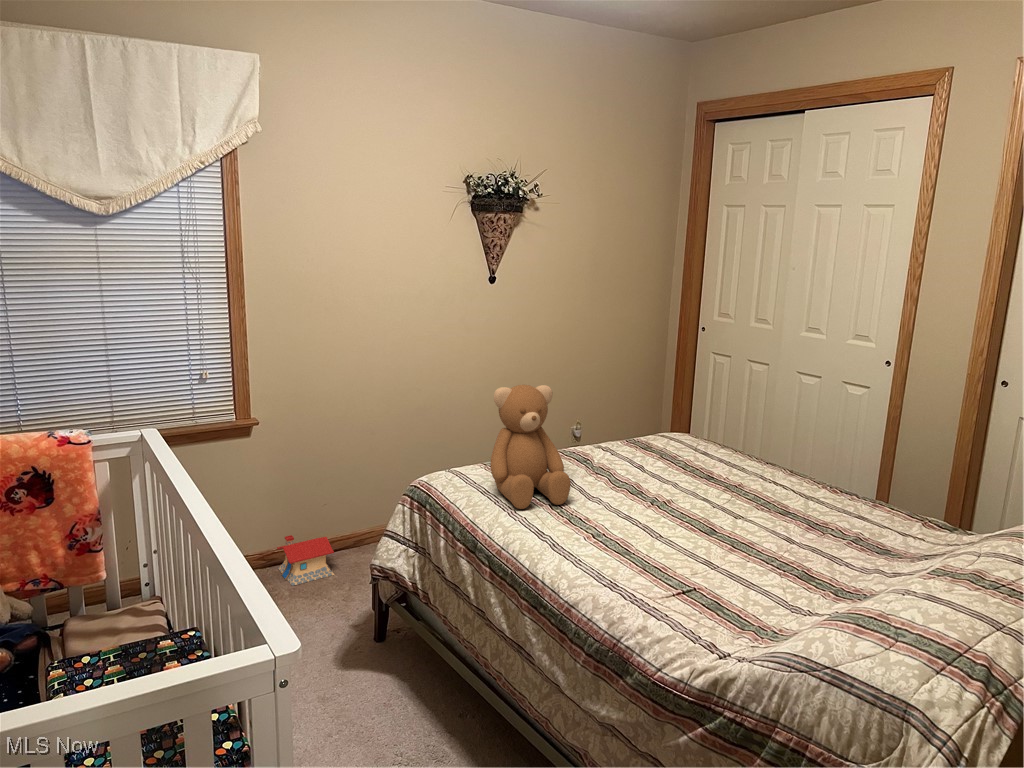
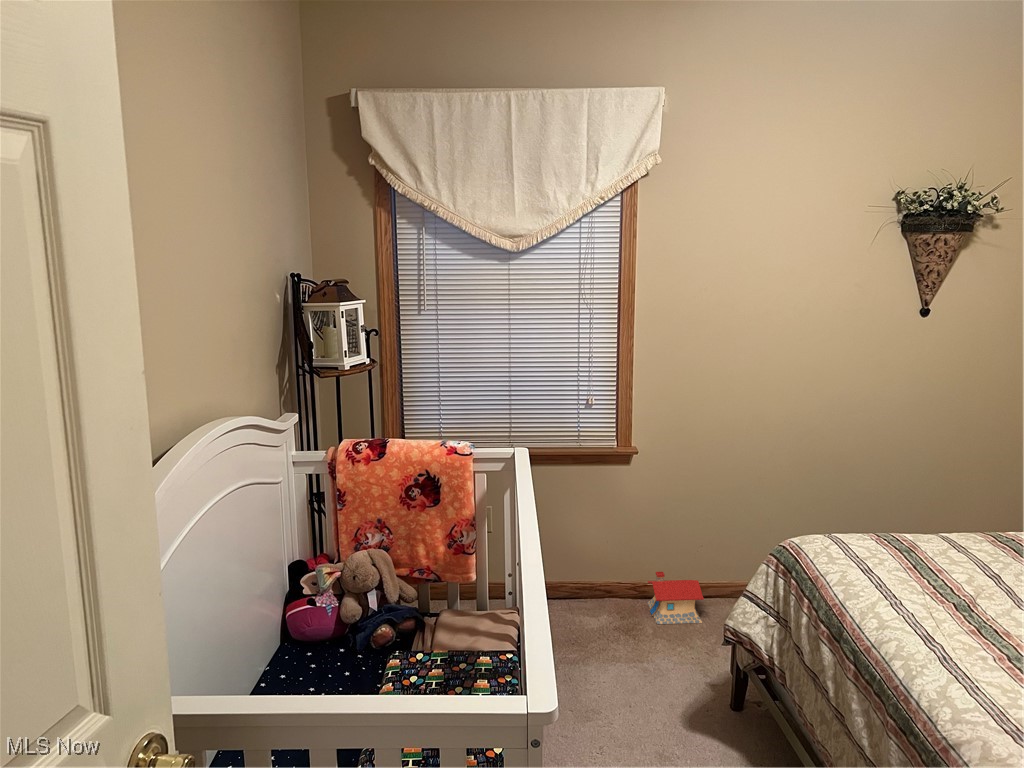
teddy bear: present [490,385,571,509] -> none [876,446,987,606]

